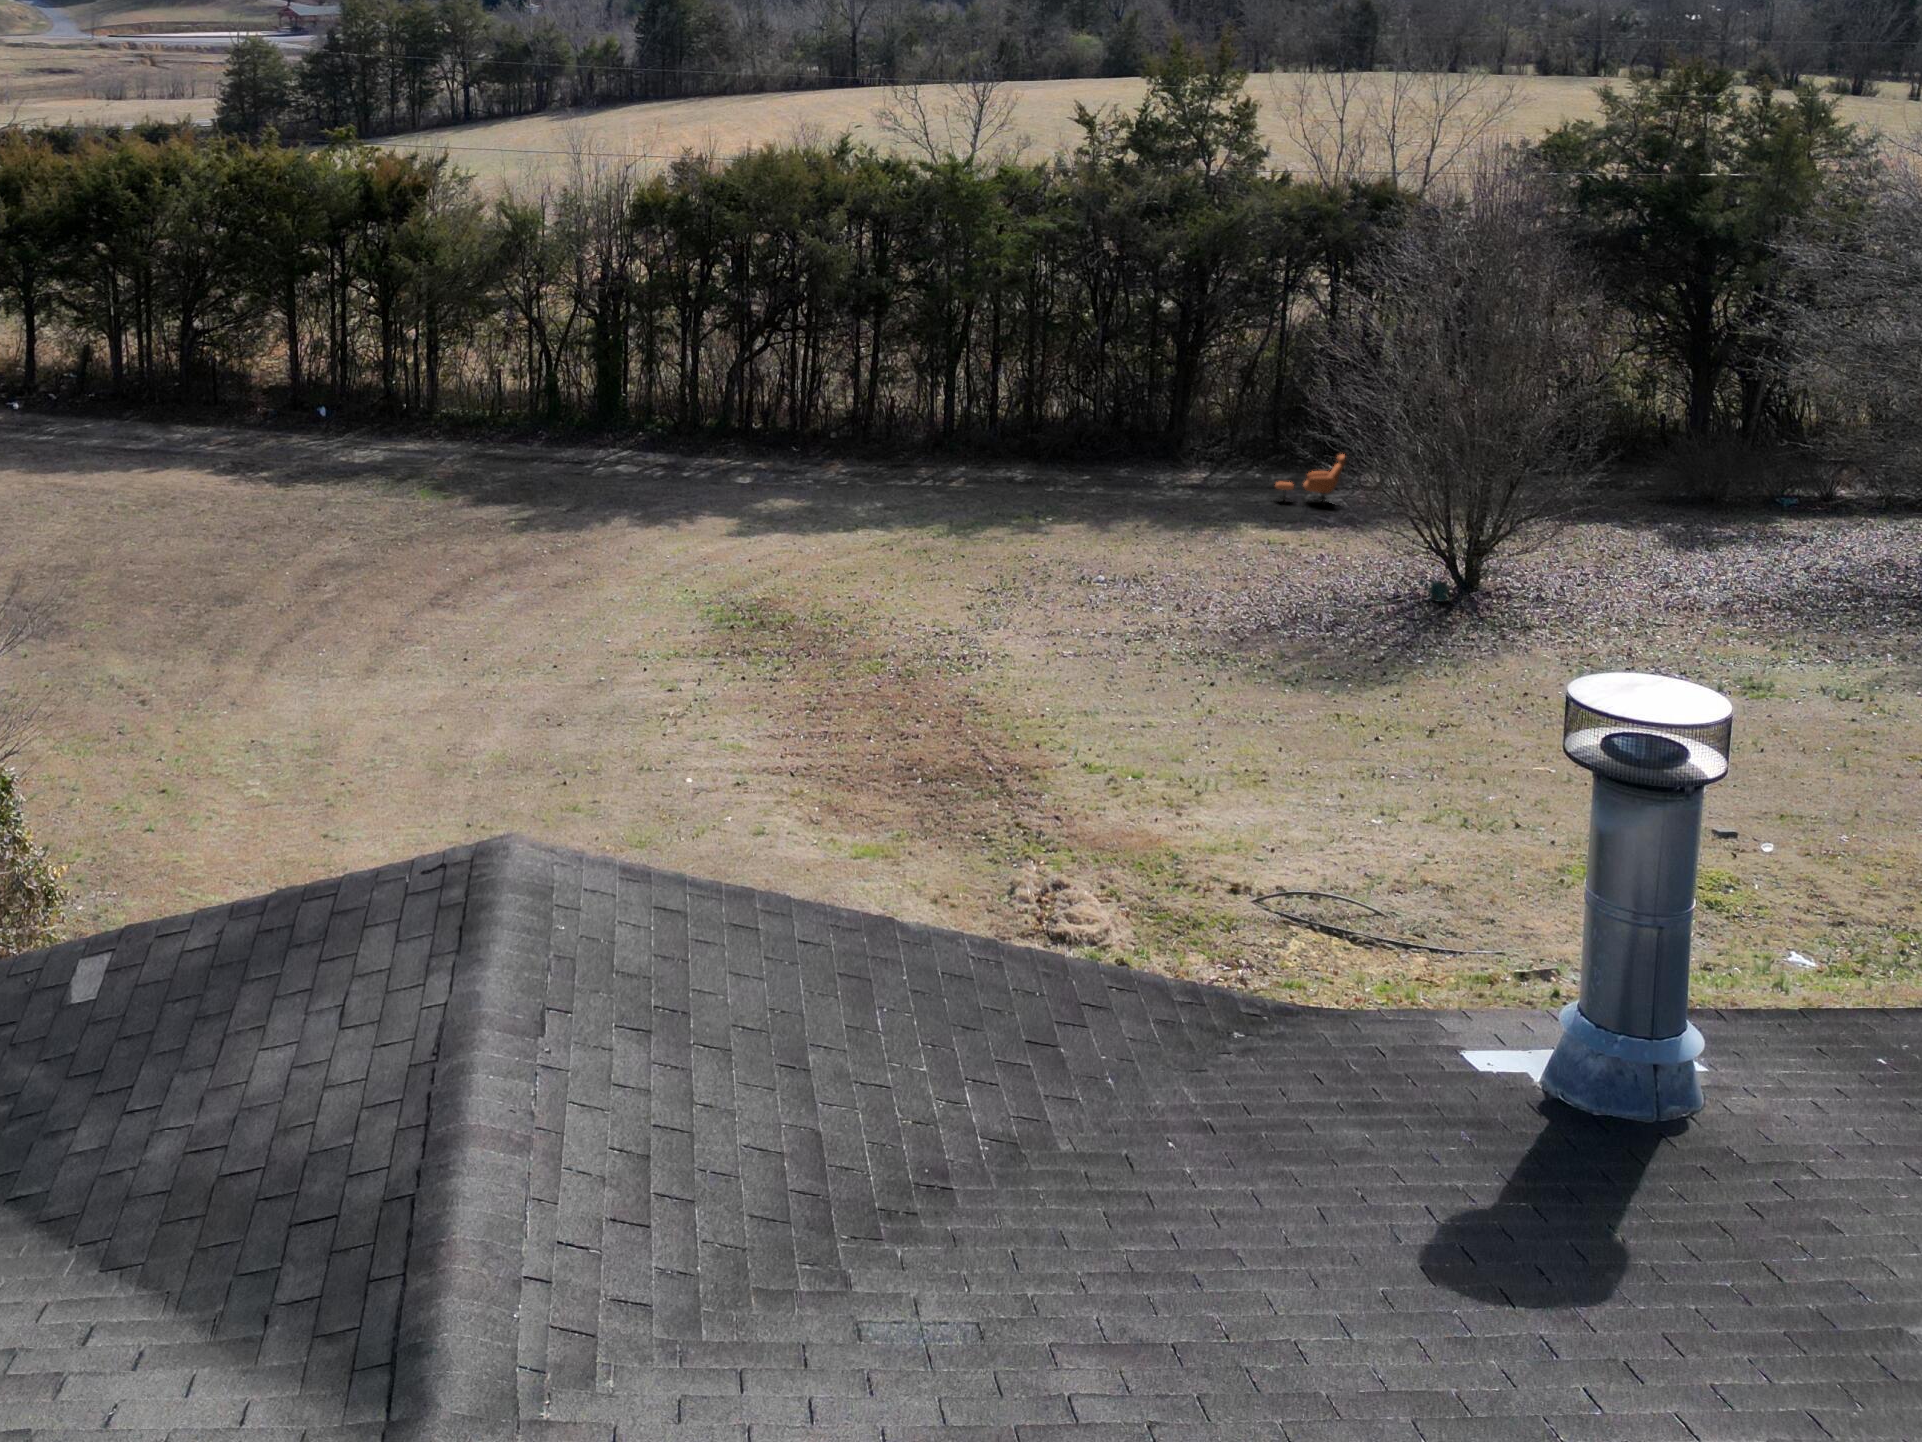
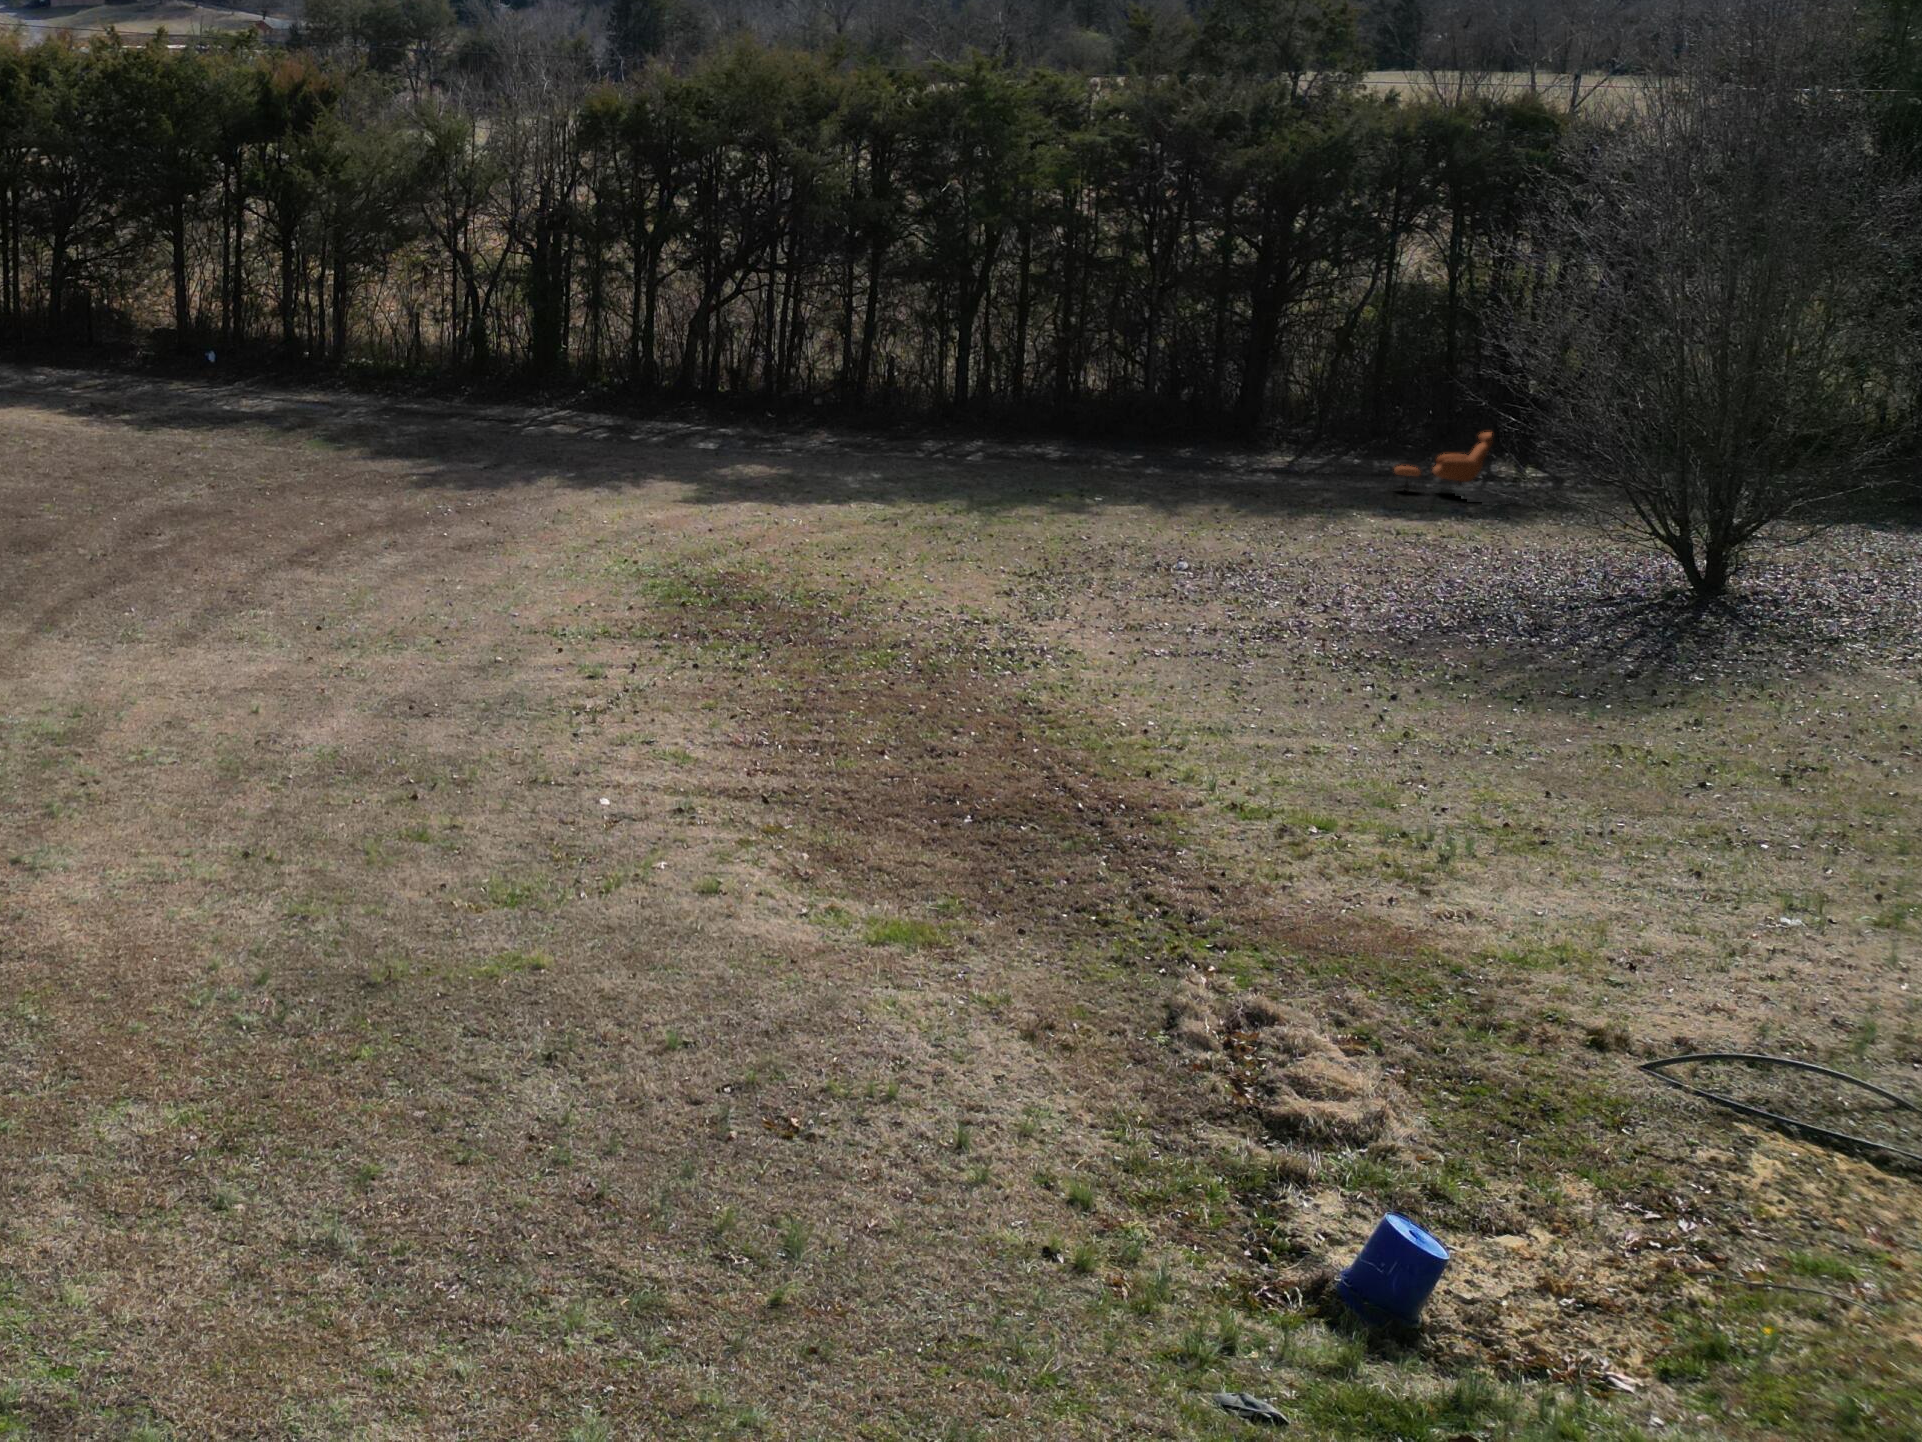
watering can: present [1419,579,1449,602] -> none [1662,576,1708,610]

